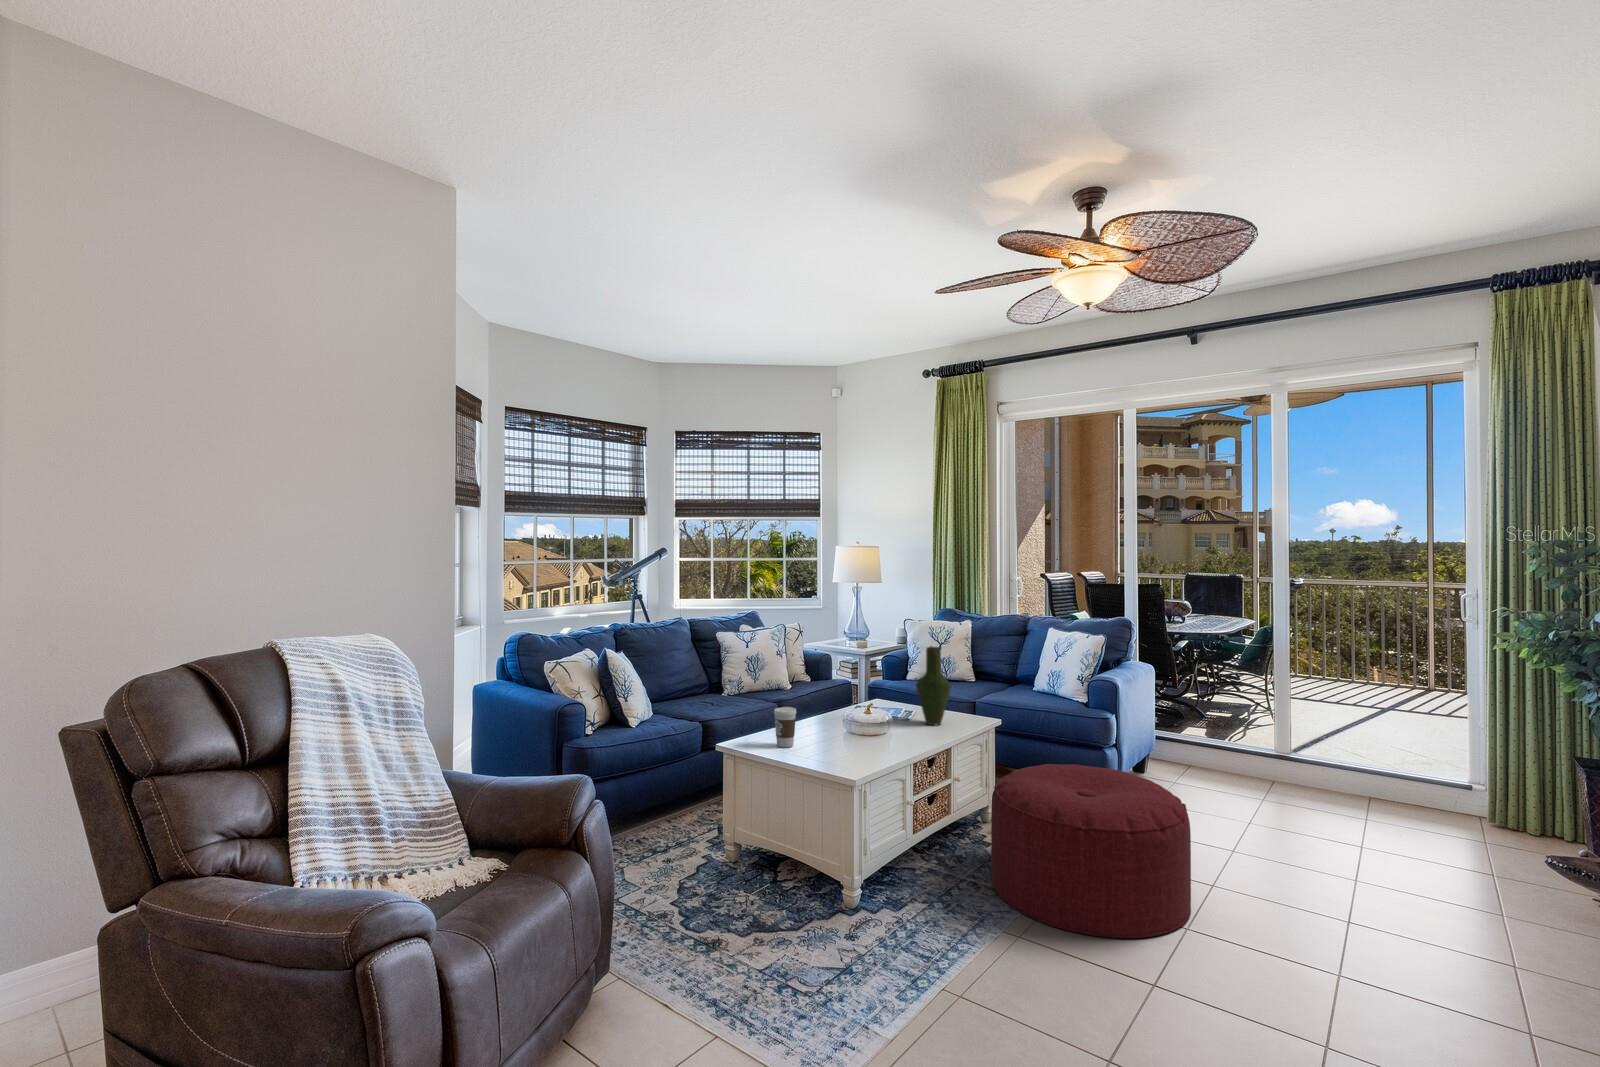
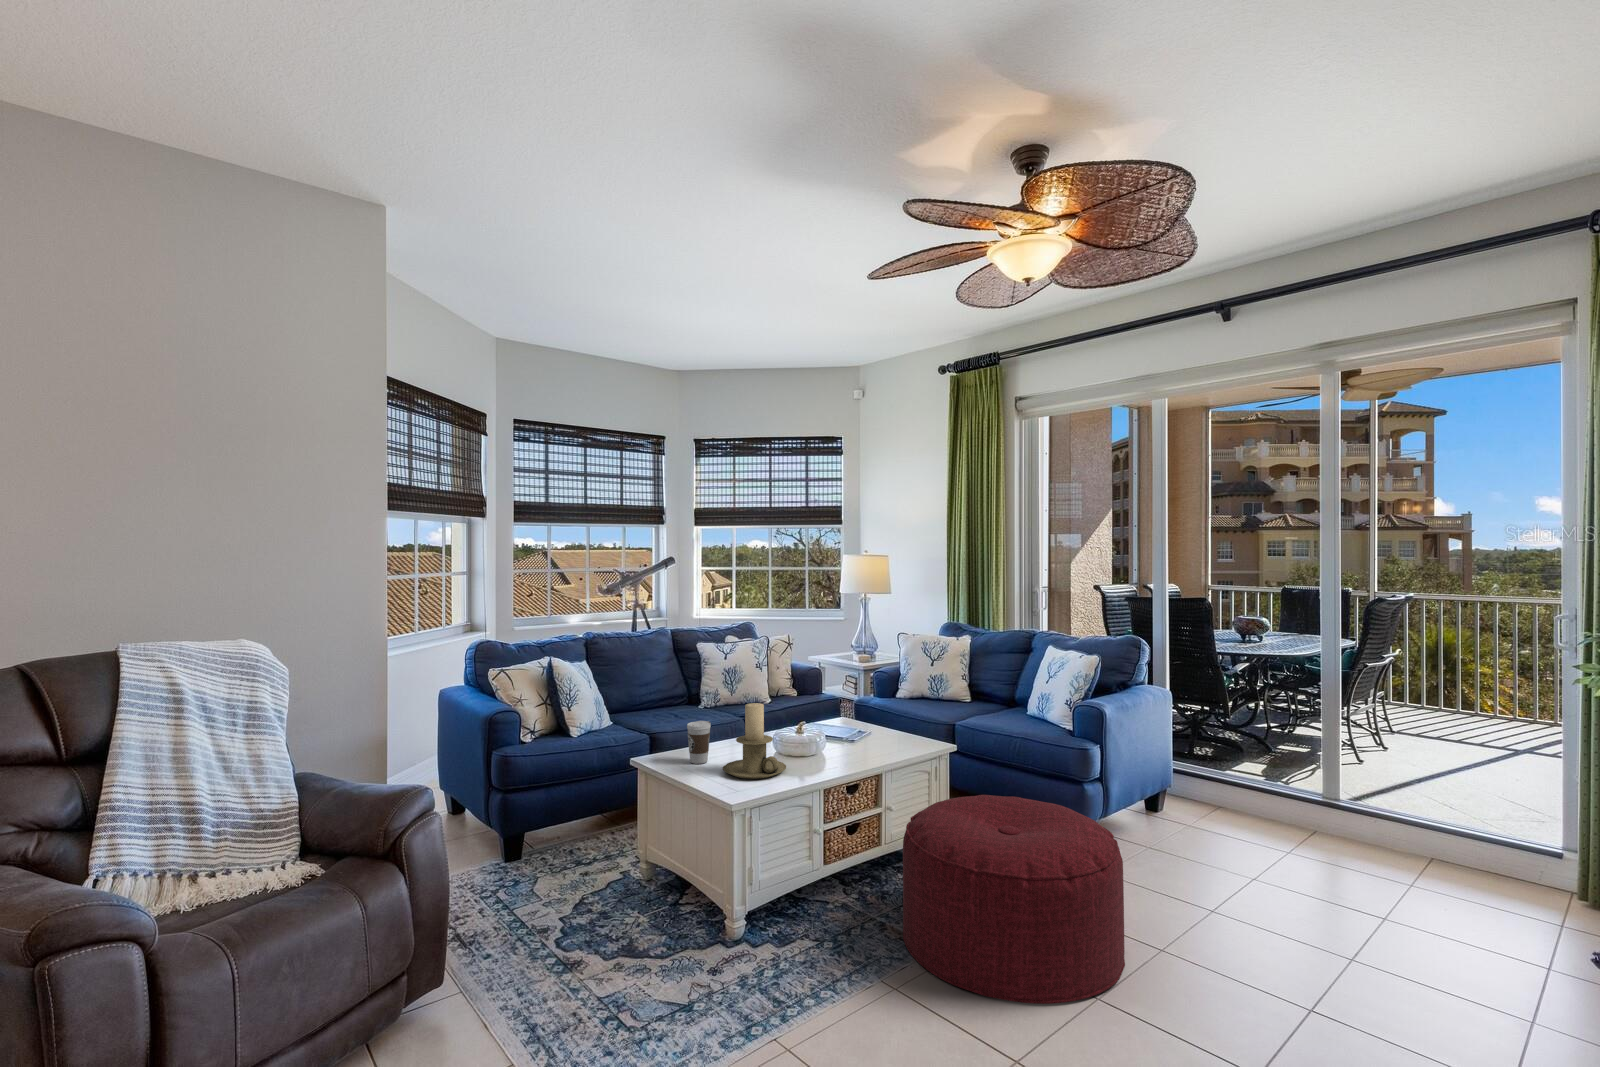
vase: present [916,646,951,725] -> none [859,659,899,746]
candle holder: none [816,688,876,759] -> present [723,703,786,779]

